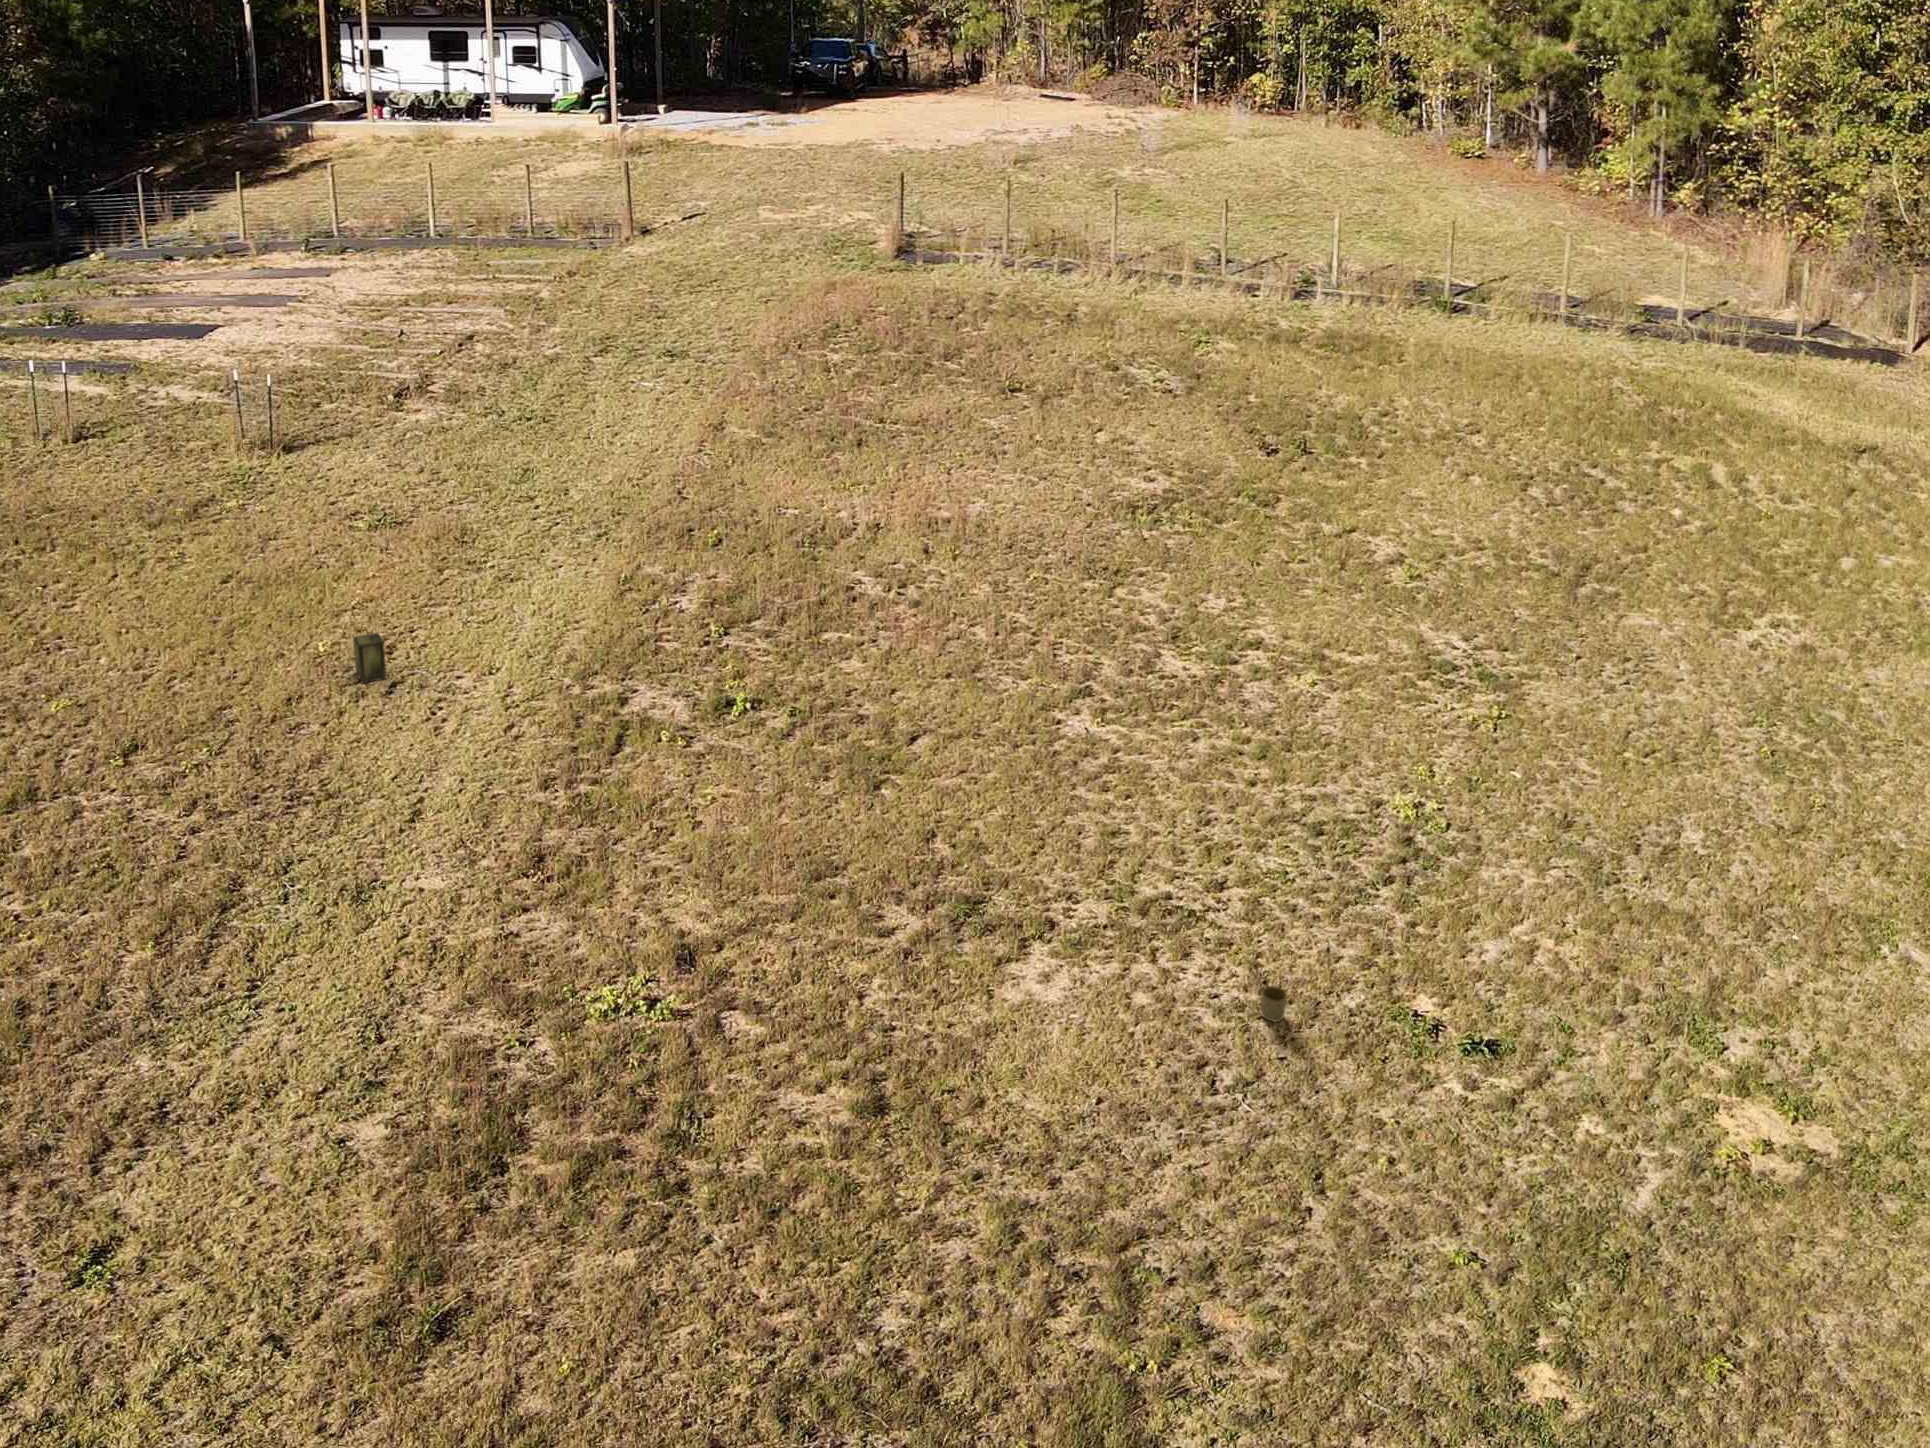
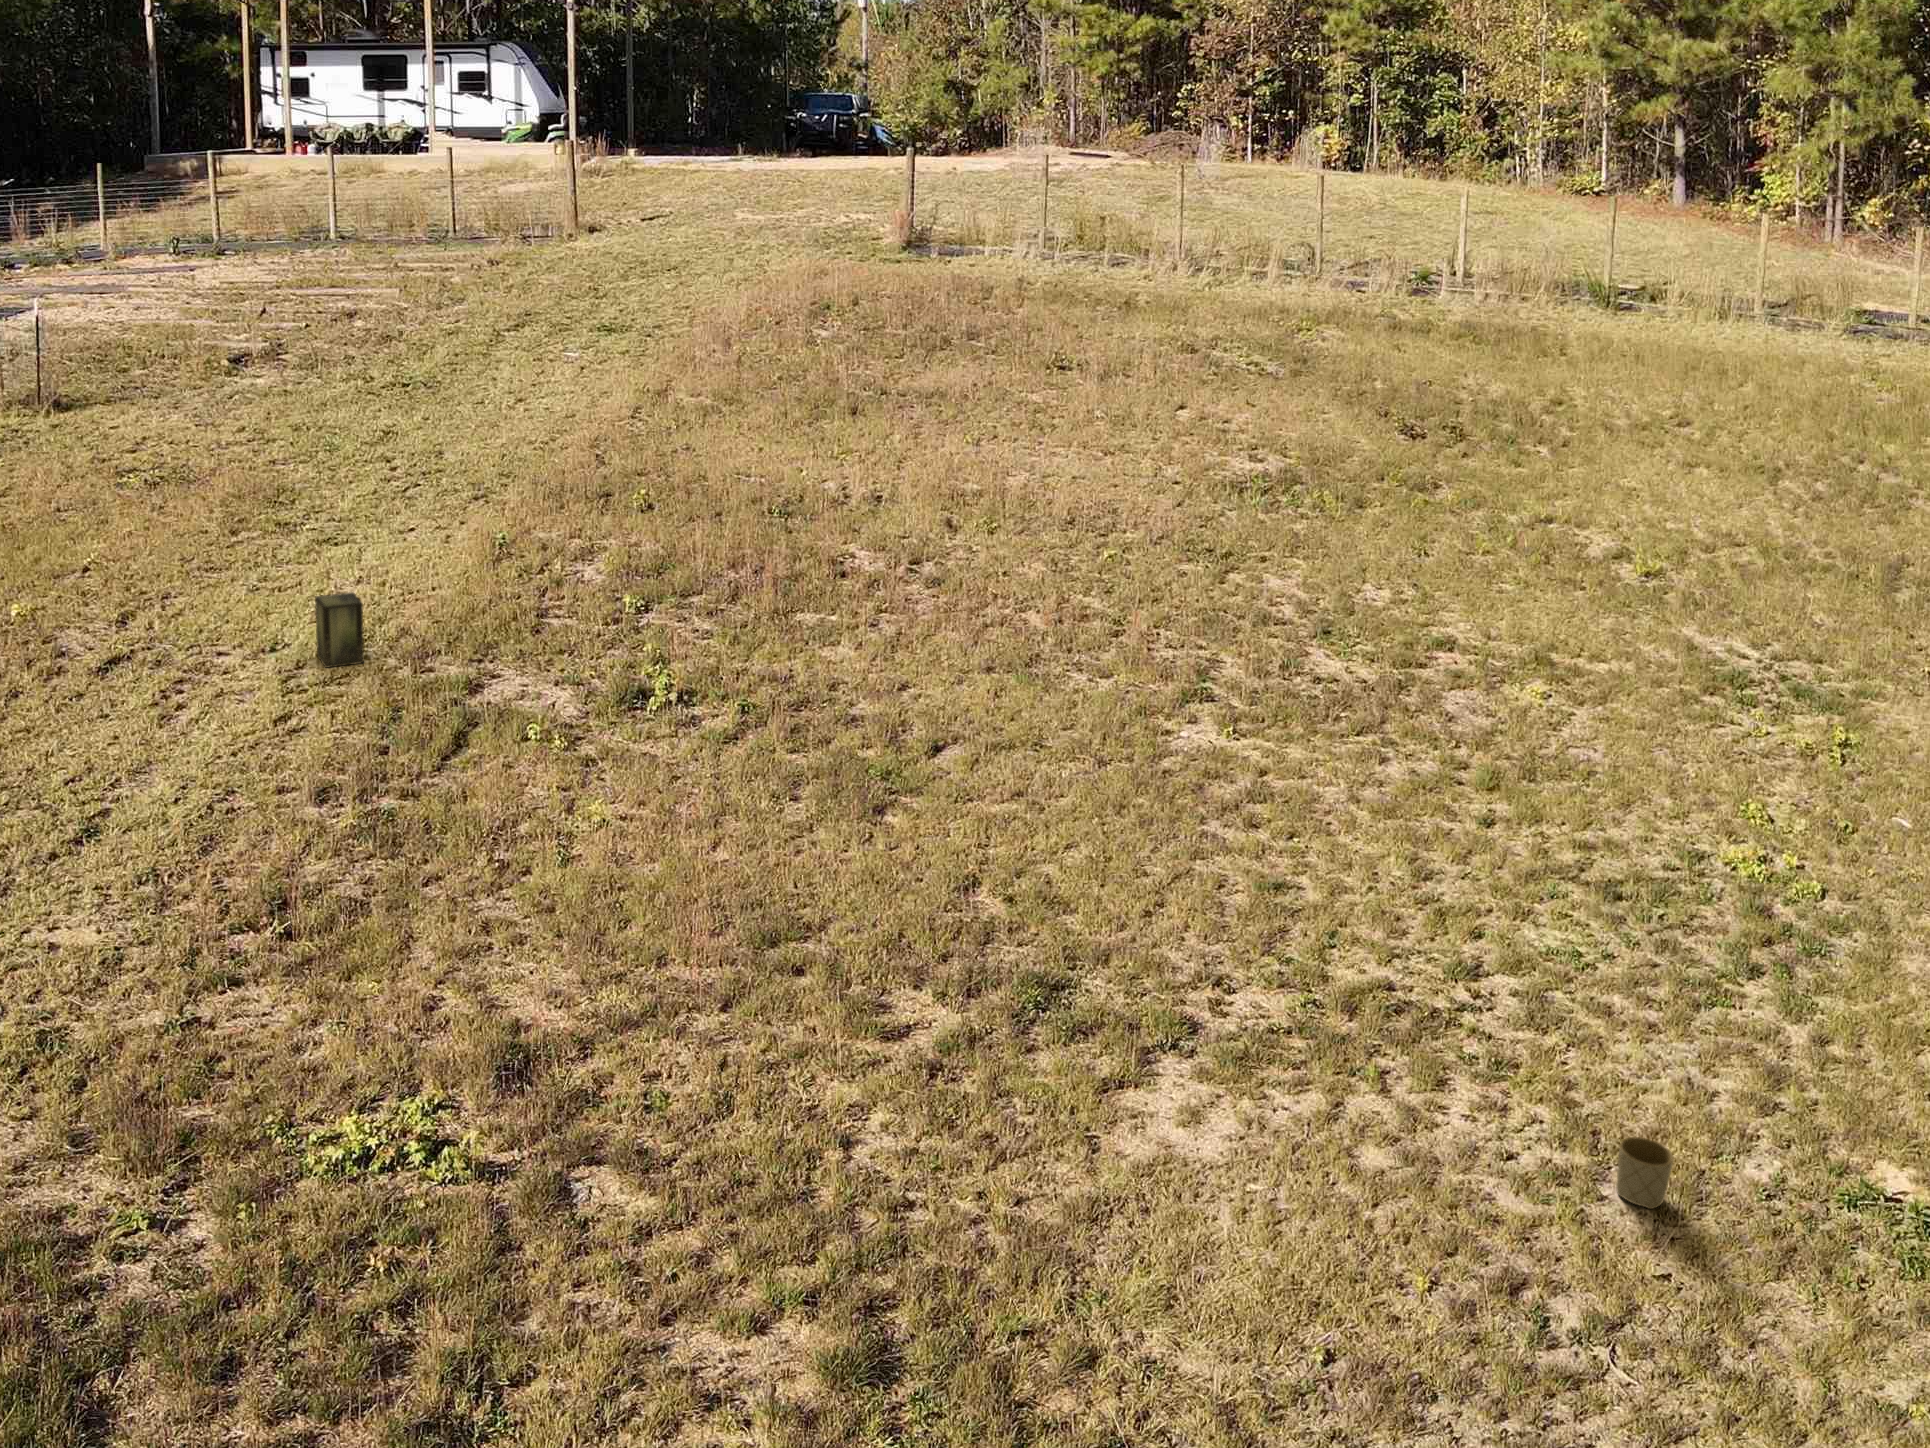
storage box: present [353,632,386,683] -> present [315,592,364,668]

